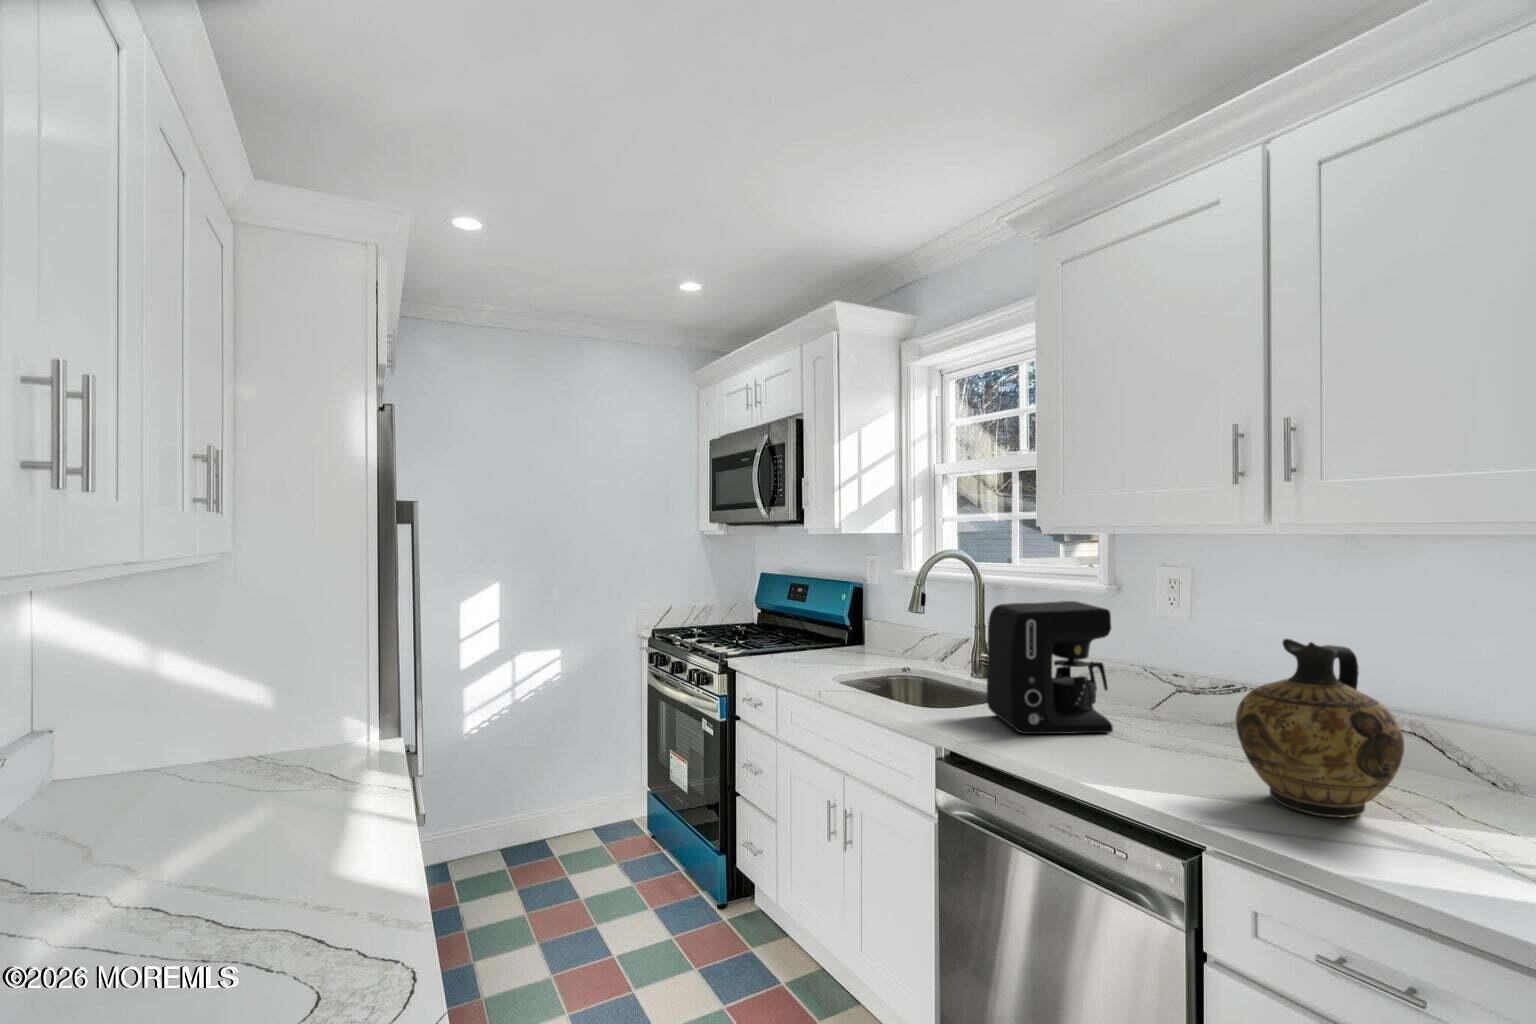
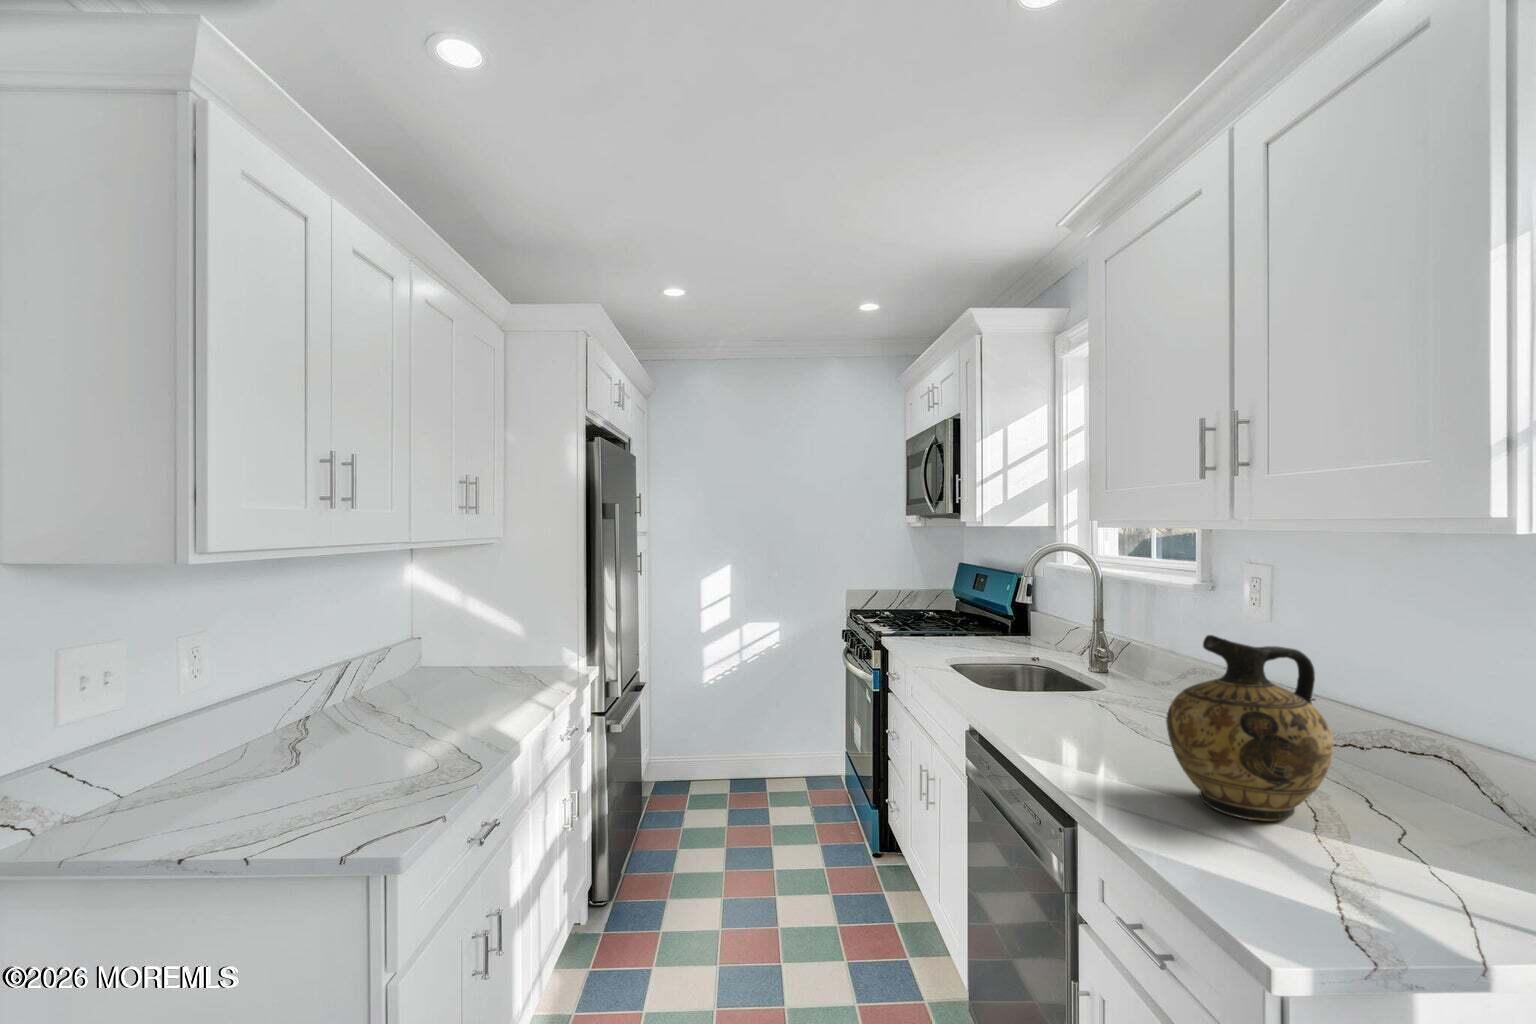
coffee maker: present [987,601,1113,734] -> none [1036,596,1157,727]

